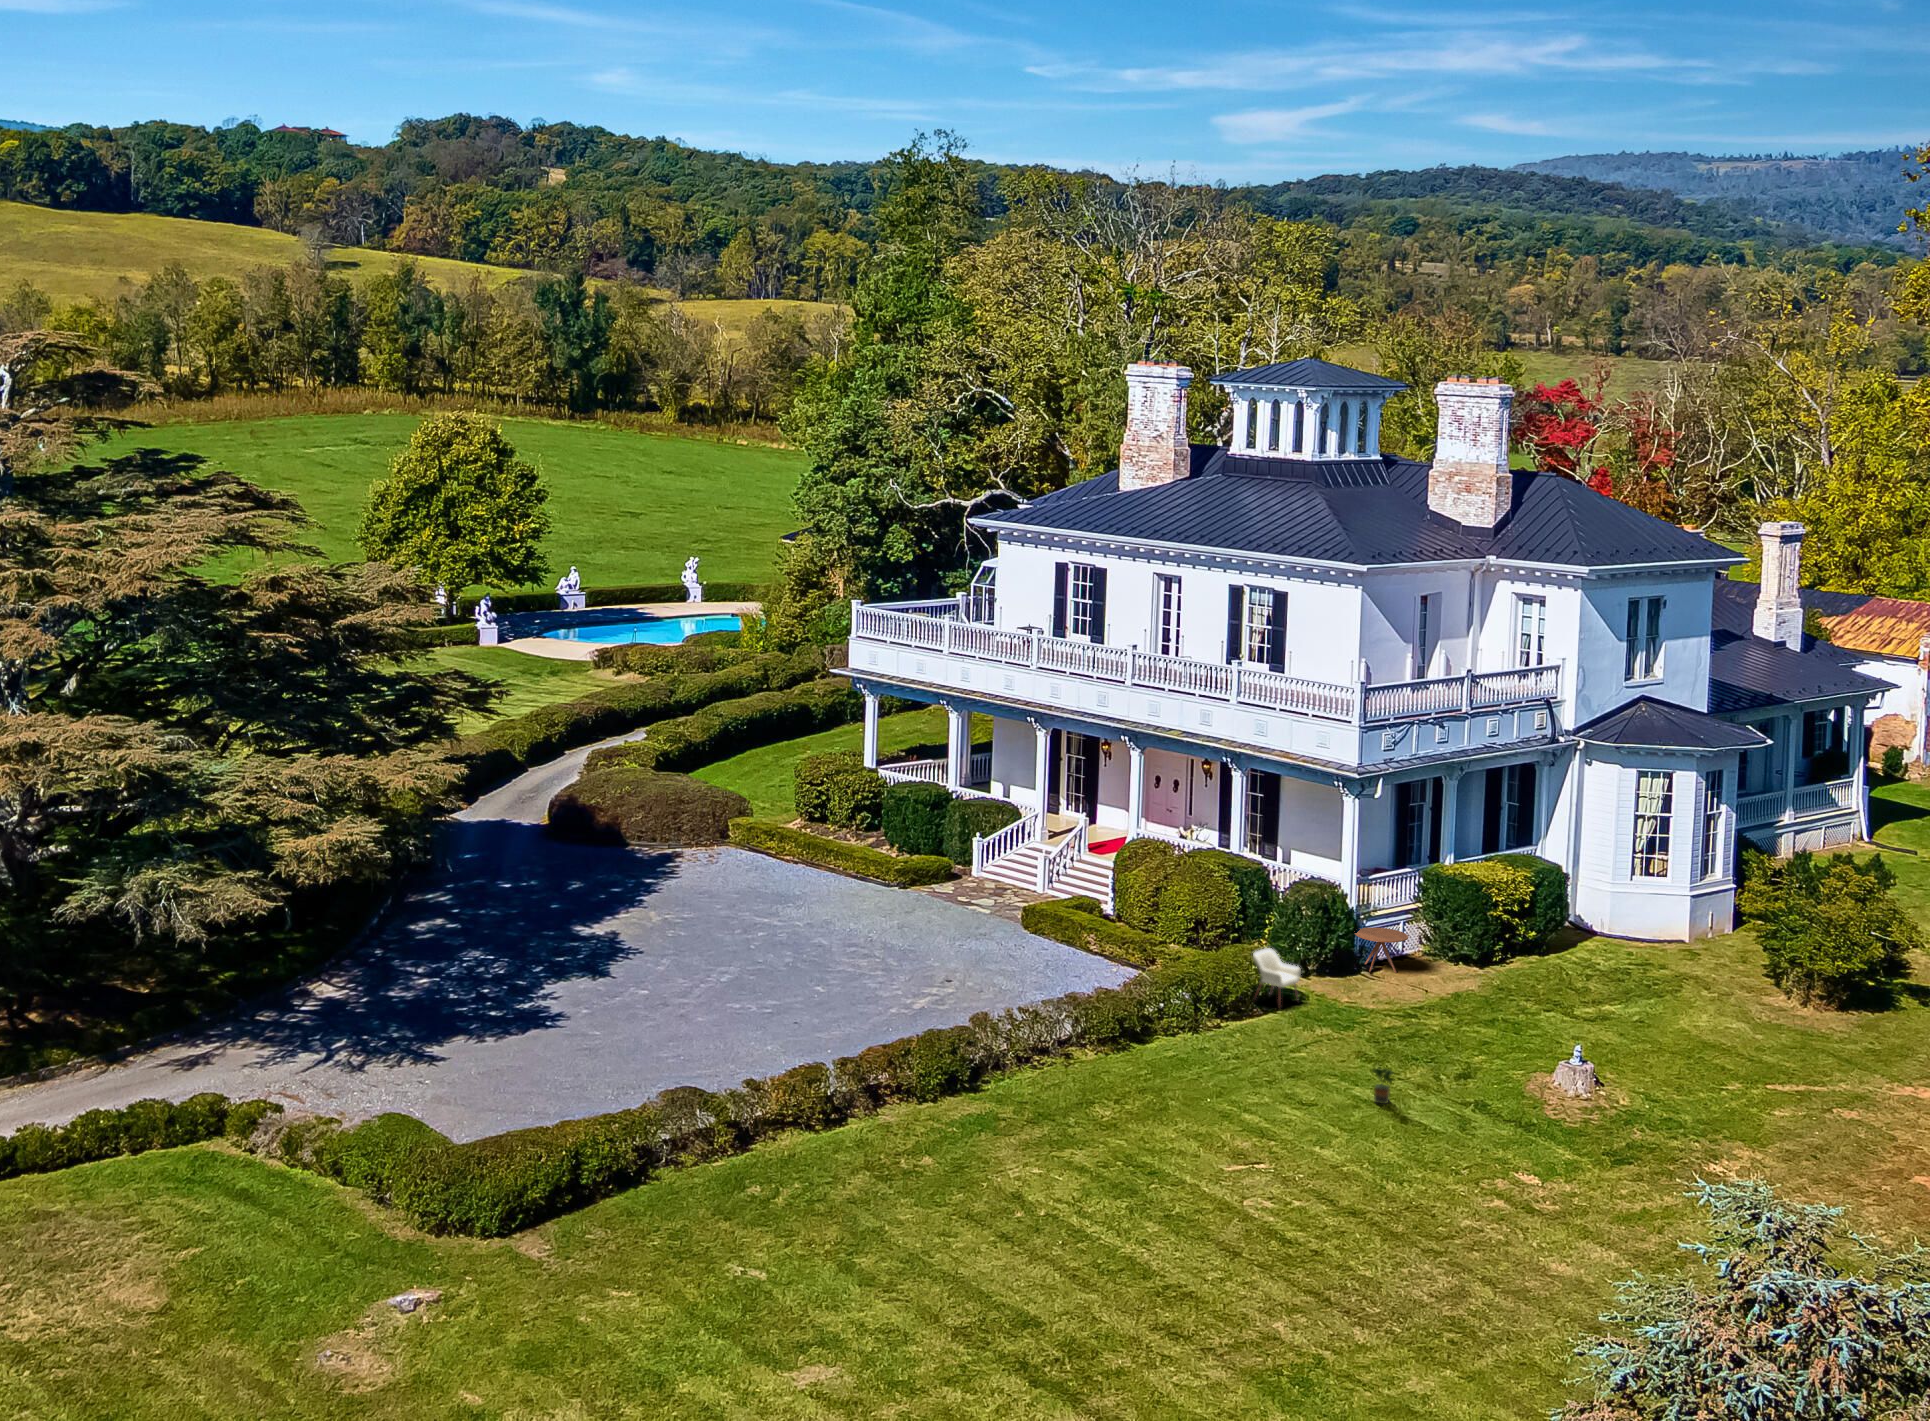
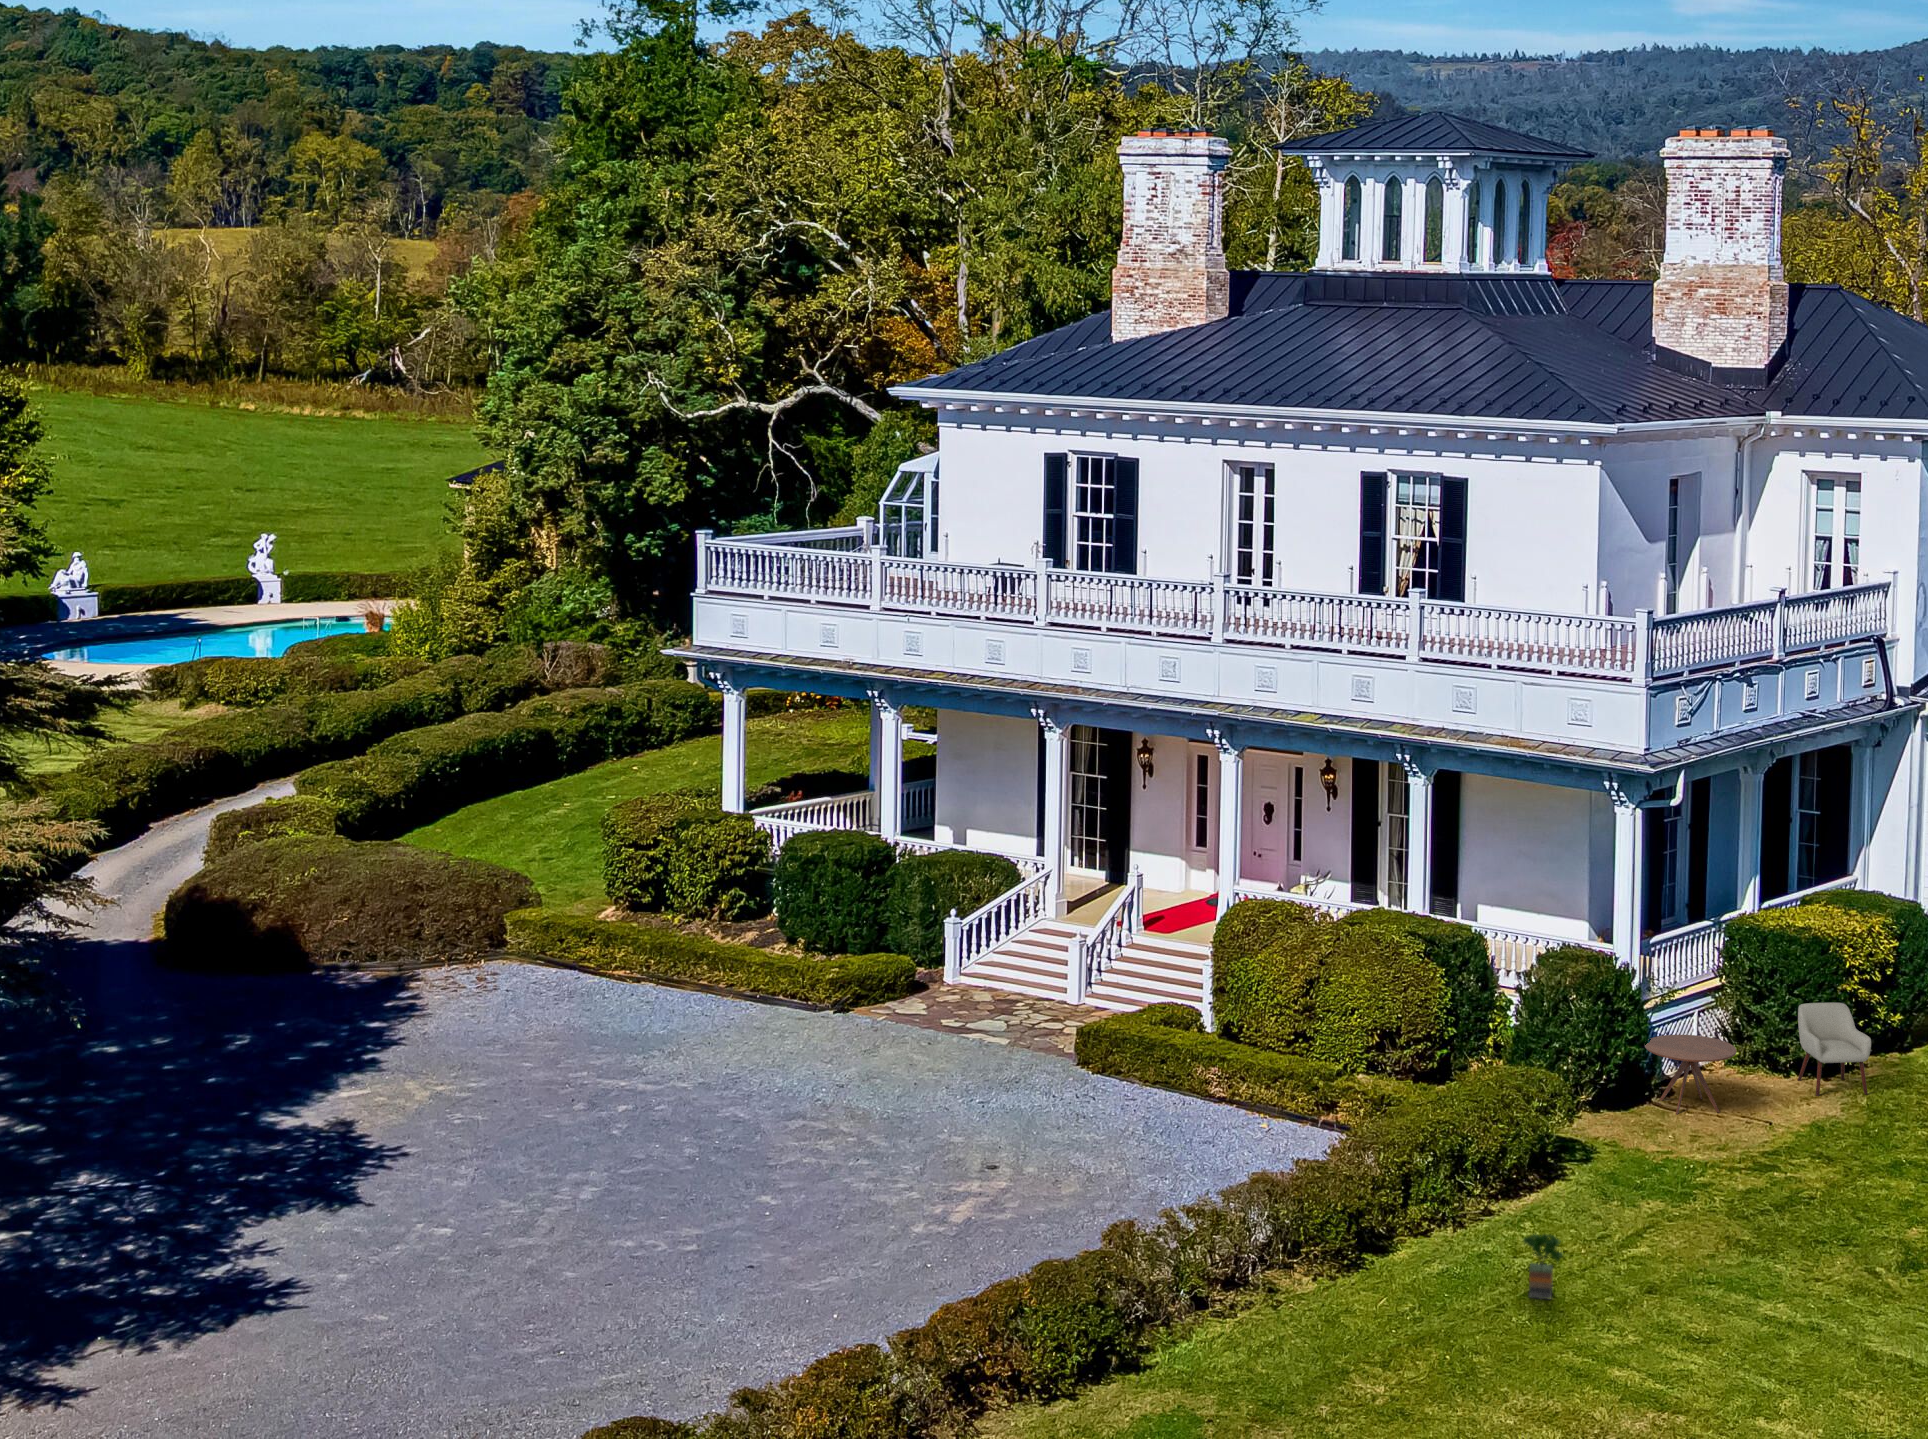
chair: present [1253,948,1301,1005] -> present [1798,1003,1871,1096]
potted tree: present [1373,1067,1395,1104] -> present [1524,1234,1563,1299]

